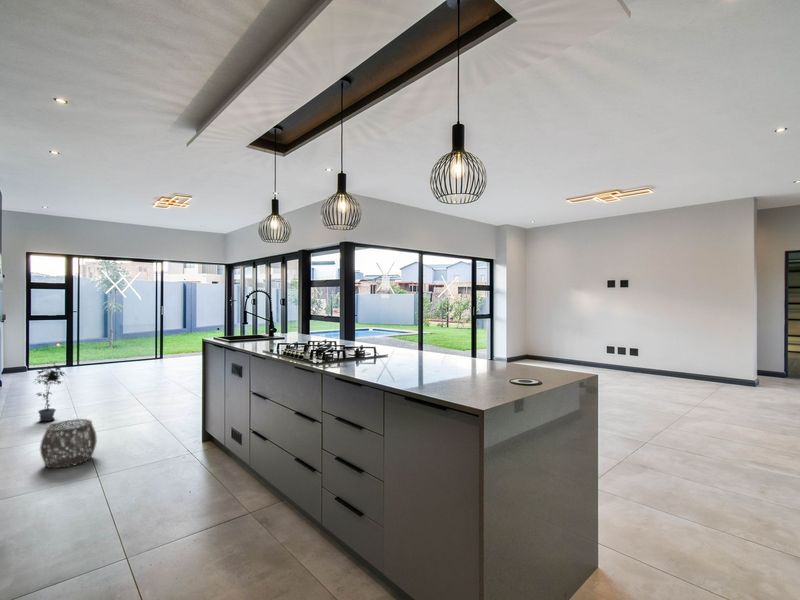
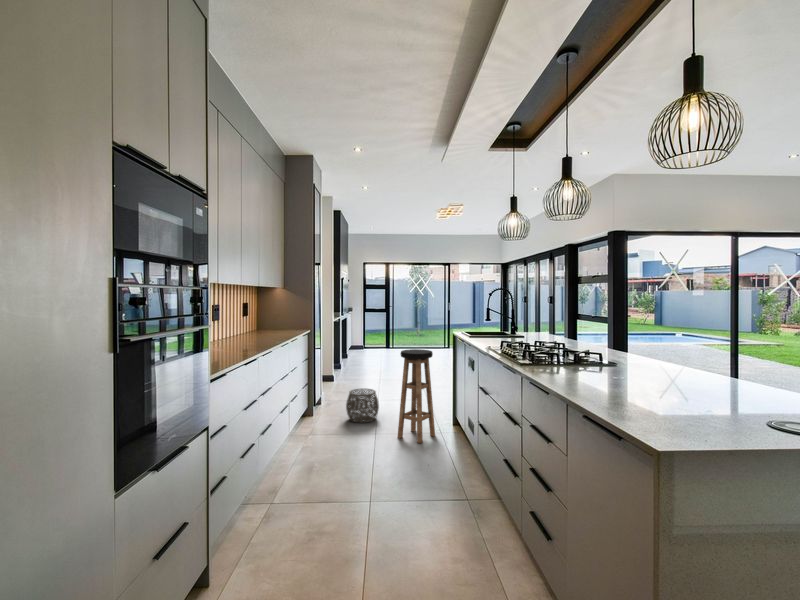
bar stool: none [135,360,186,472] -> present [398,349,435,443]
potted plant: present [38,365,64,421] -> none [353,345,372,387]

